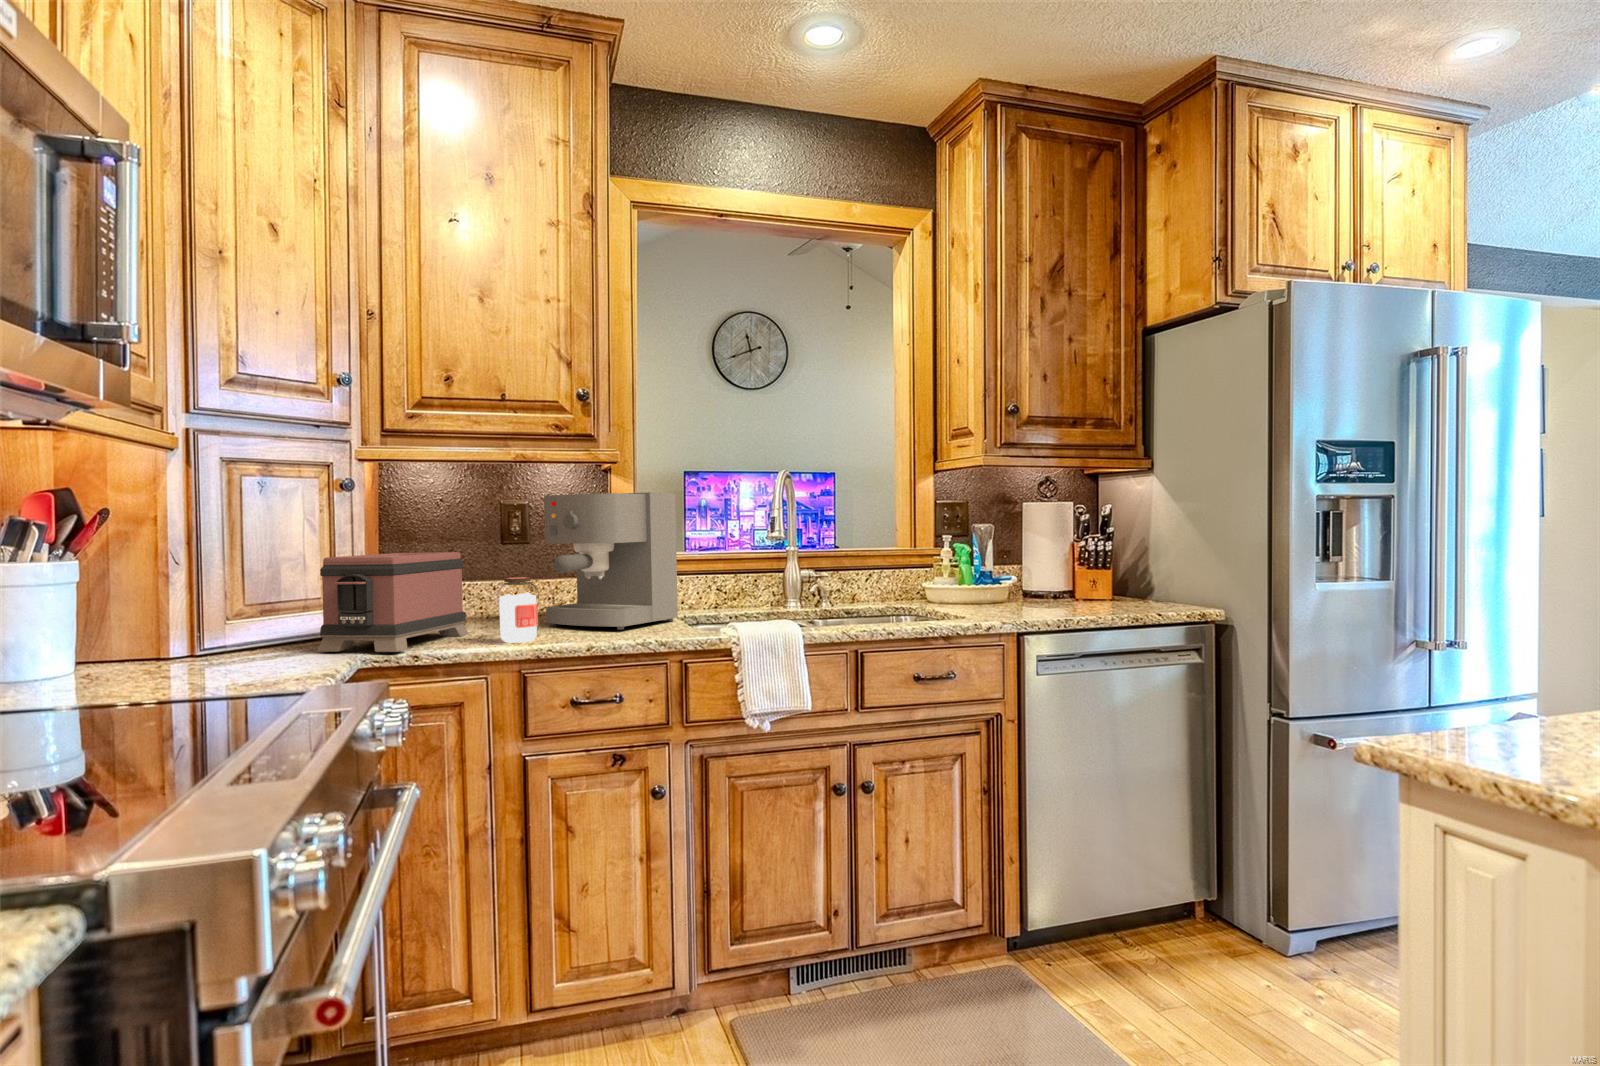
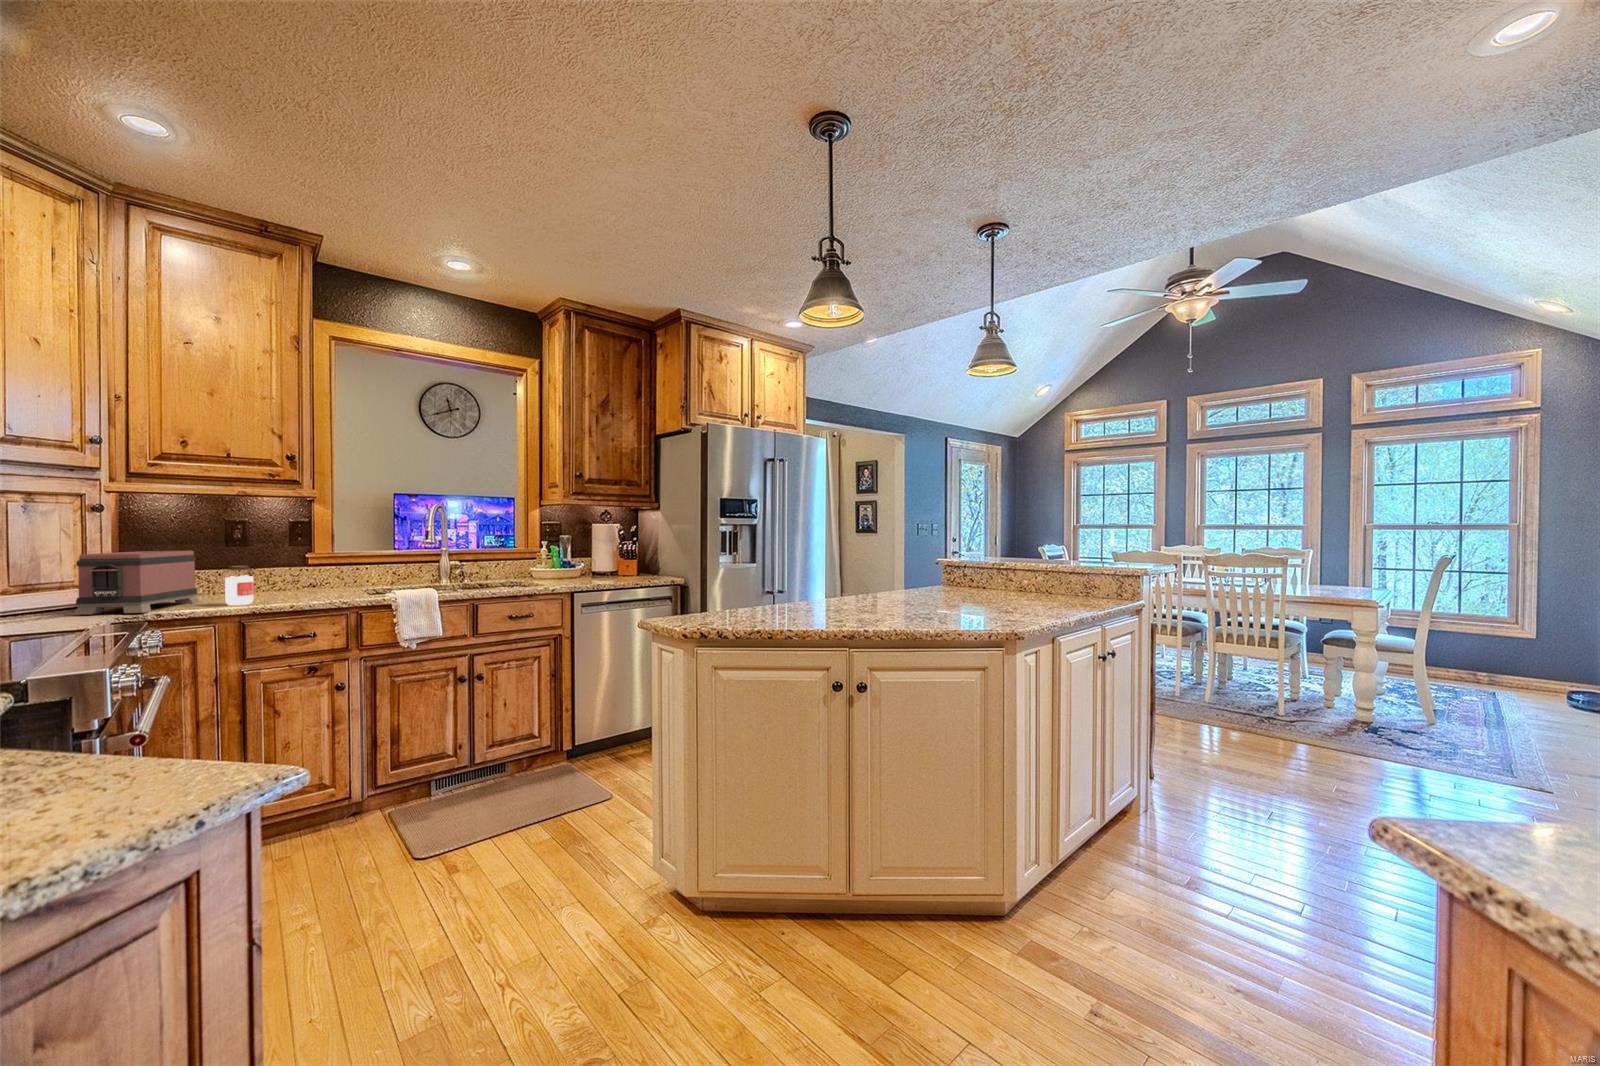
coffee maker: present [544,492,678,630] -> none [261,515,360,596]

